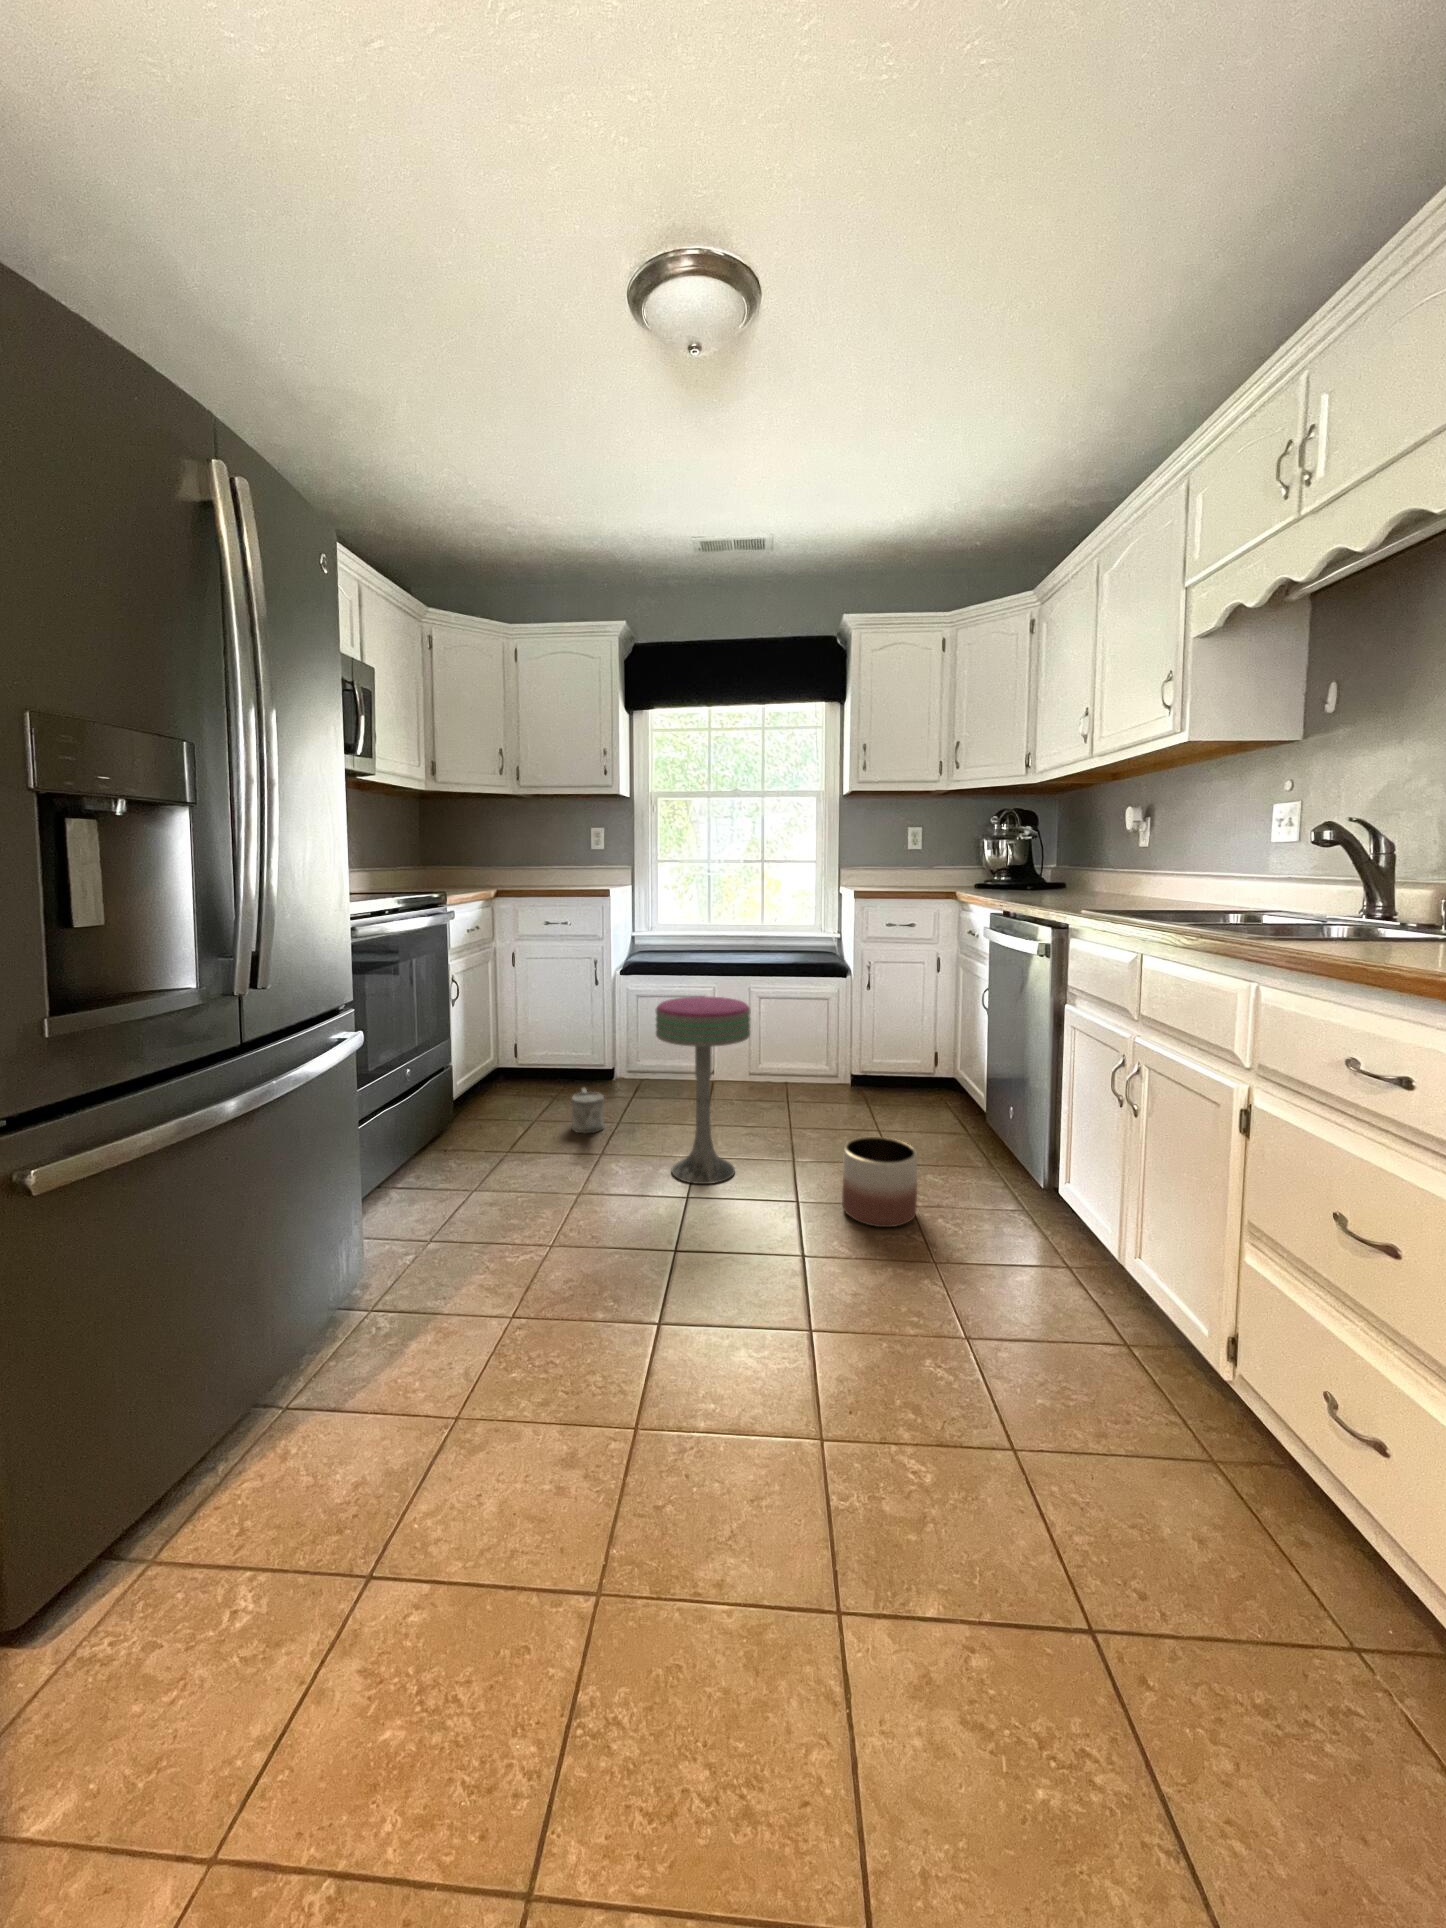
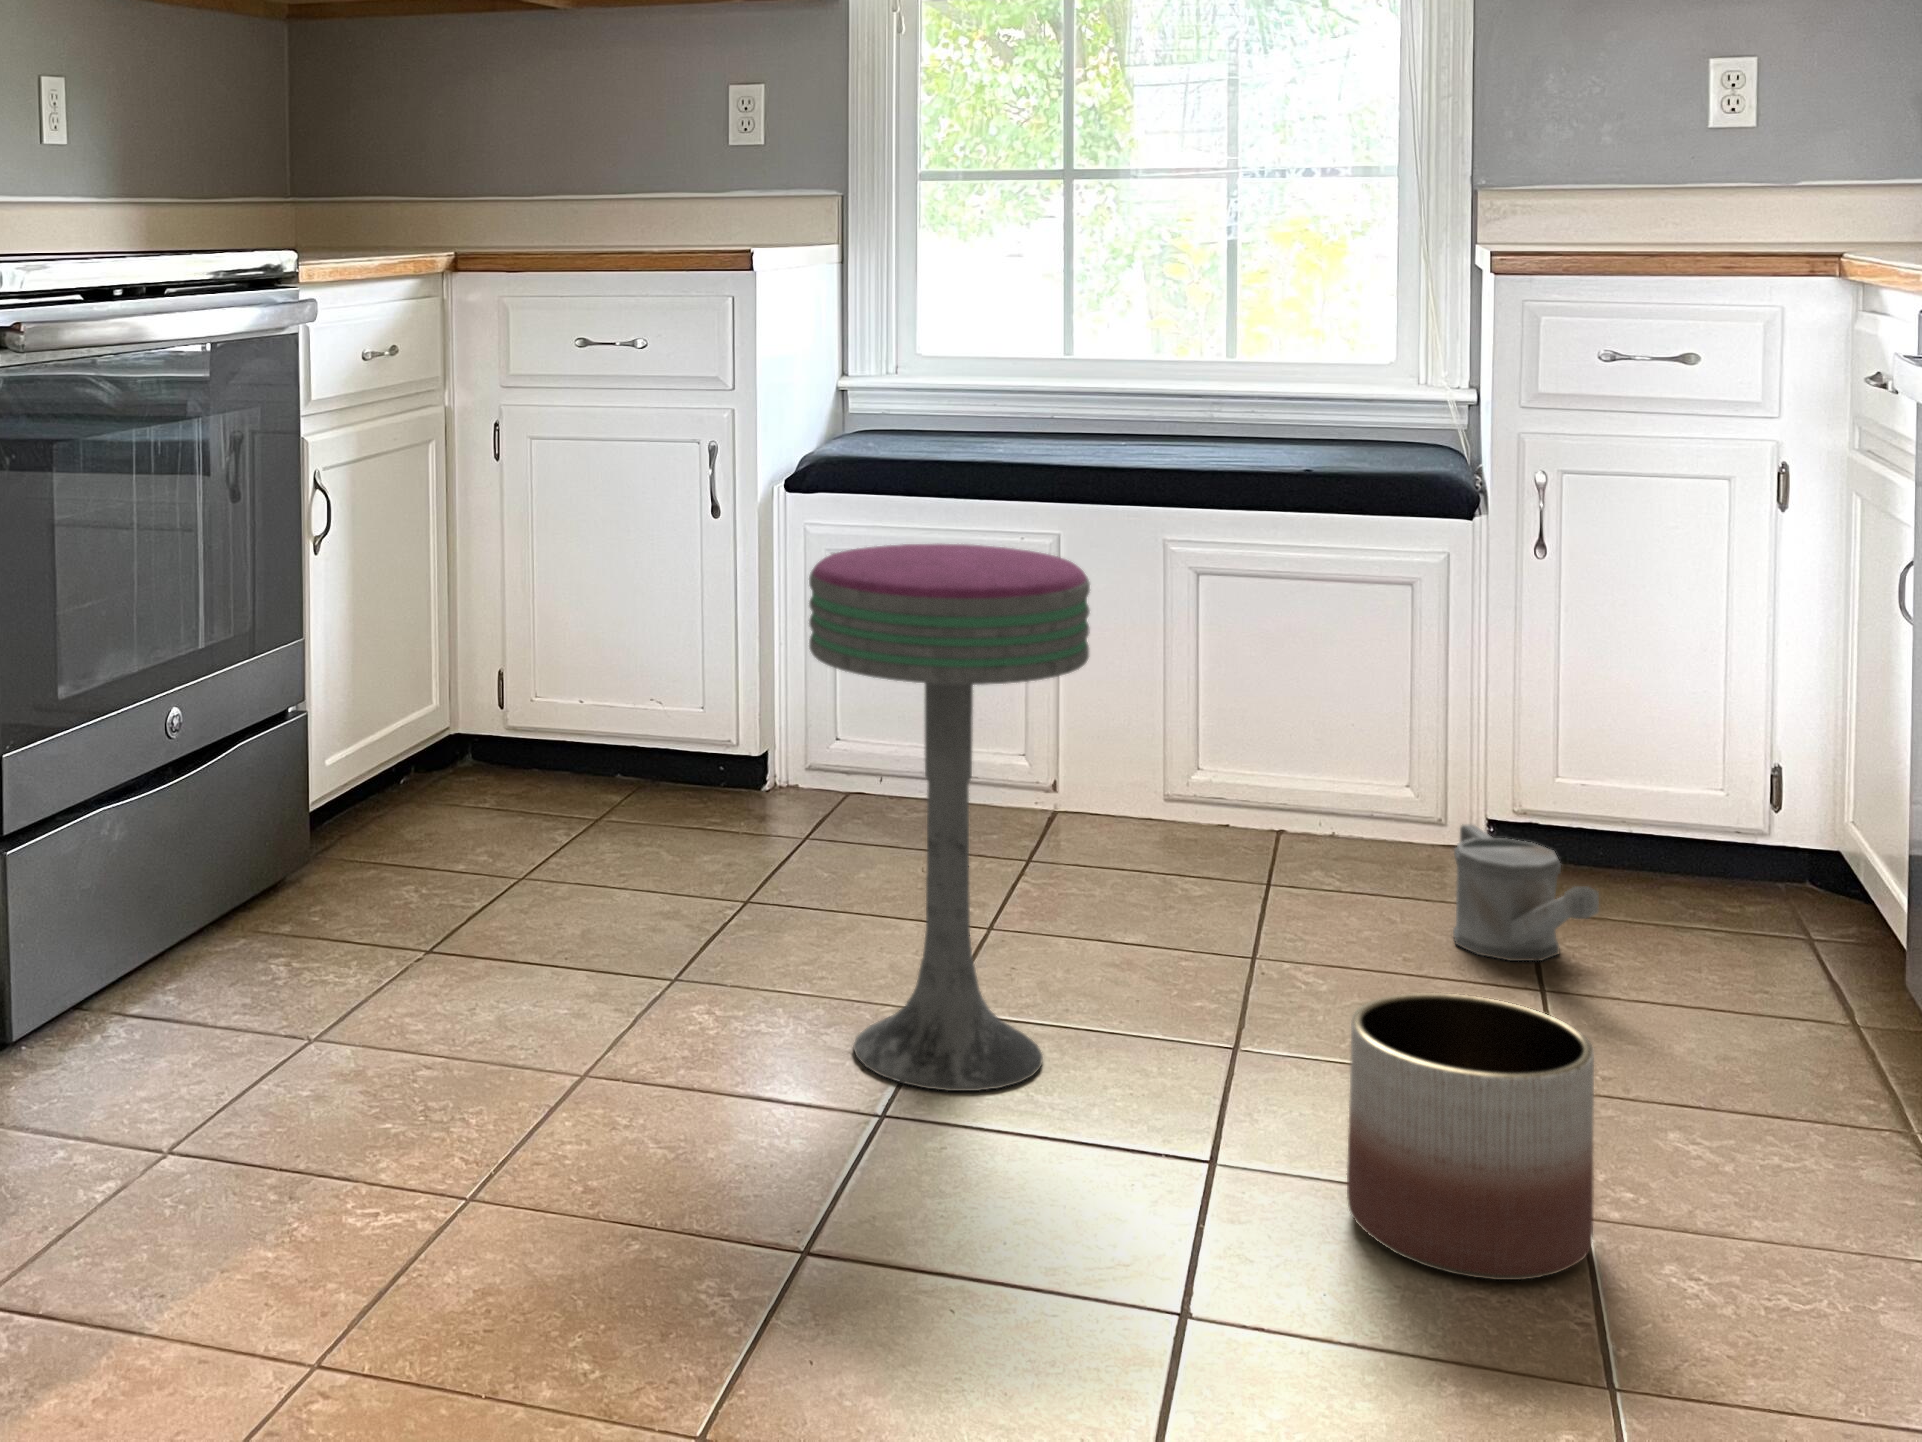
watering can: present [571,1088,605,1133] -> present [1453,824,1599,961]

